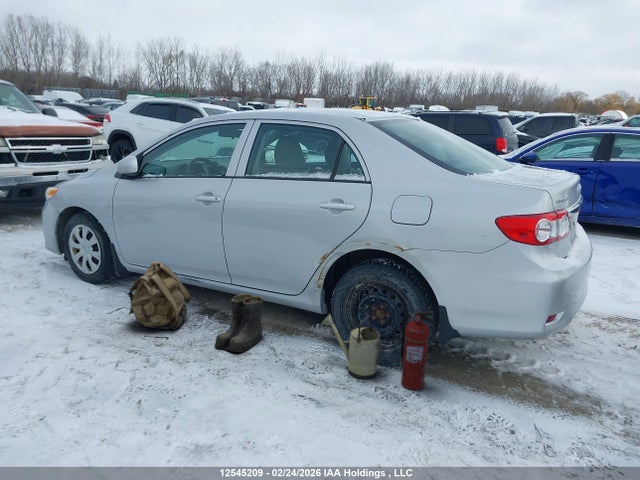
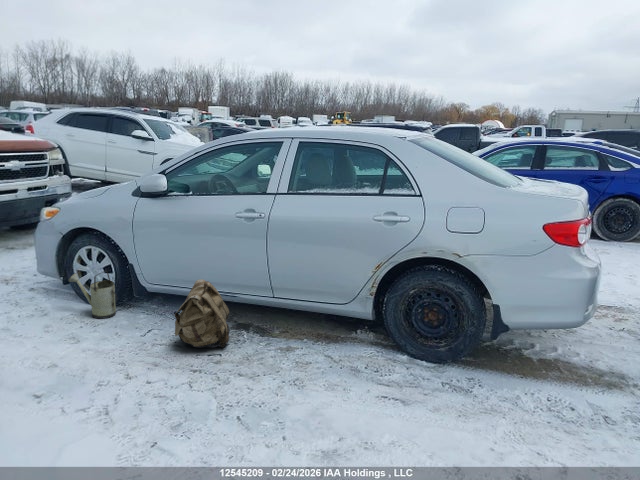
boots: present [214,294,263,352] -> none [273,306,315,363]
fire extinguisher: present [400,311,434,390] -> none [459,310,492,382]
watering can: present [321,314,384,379] -> present [68,271,117,319]

